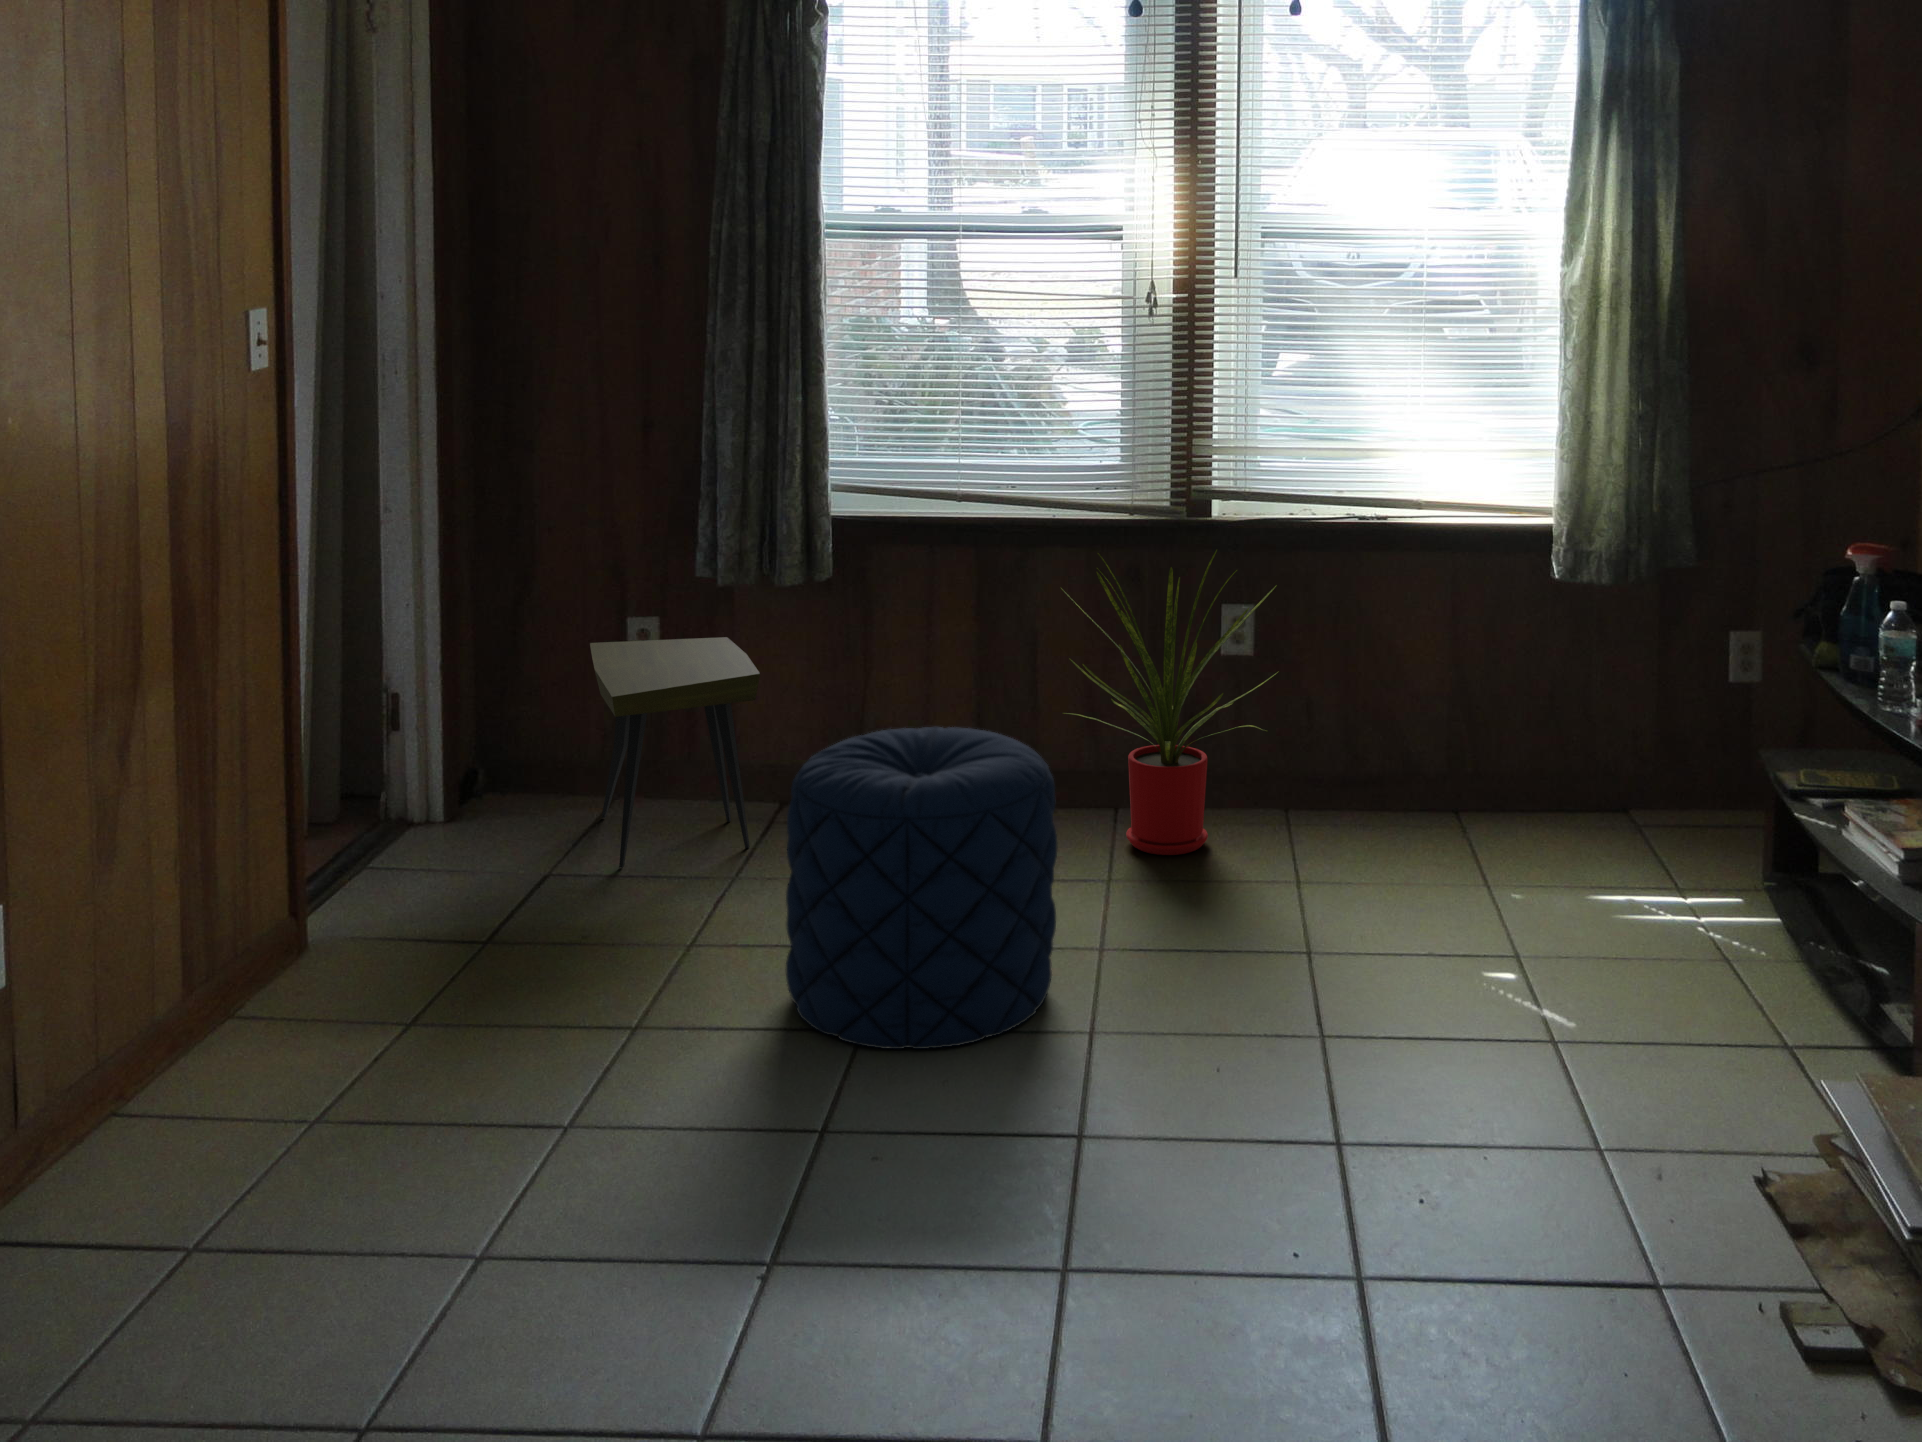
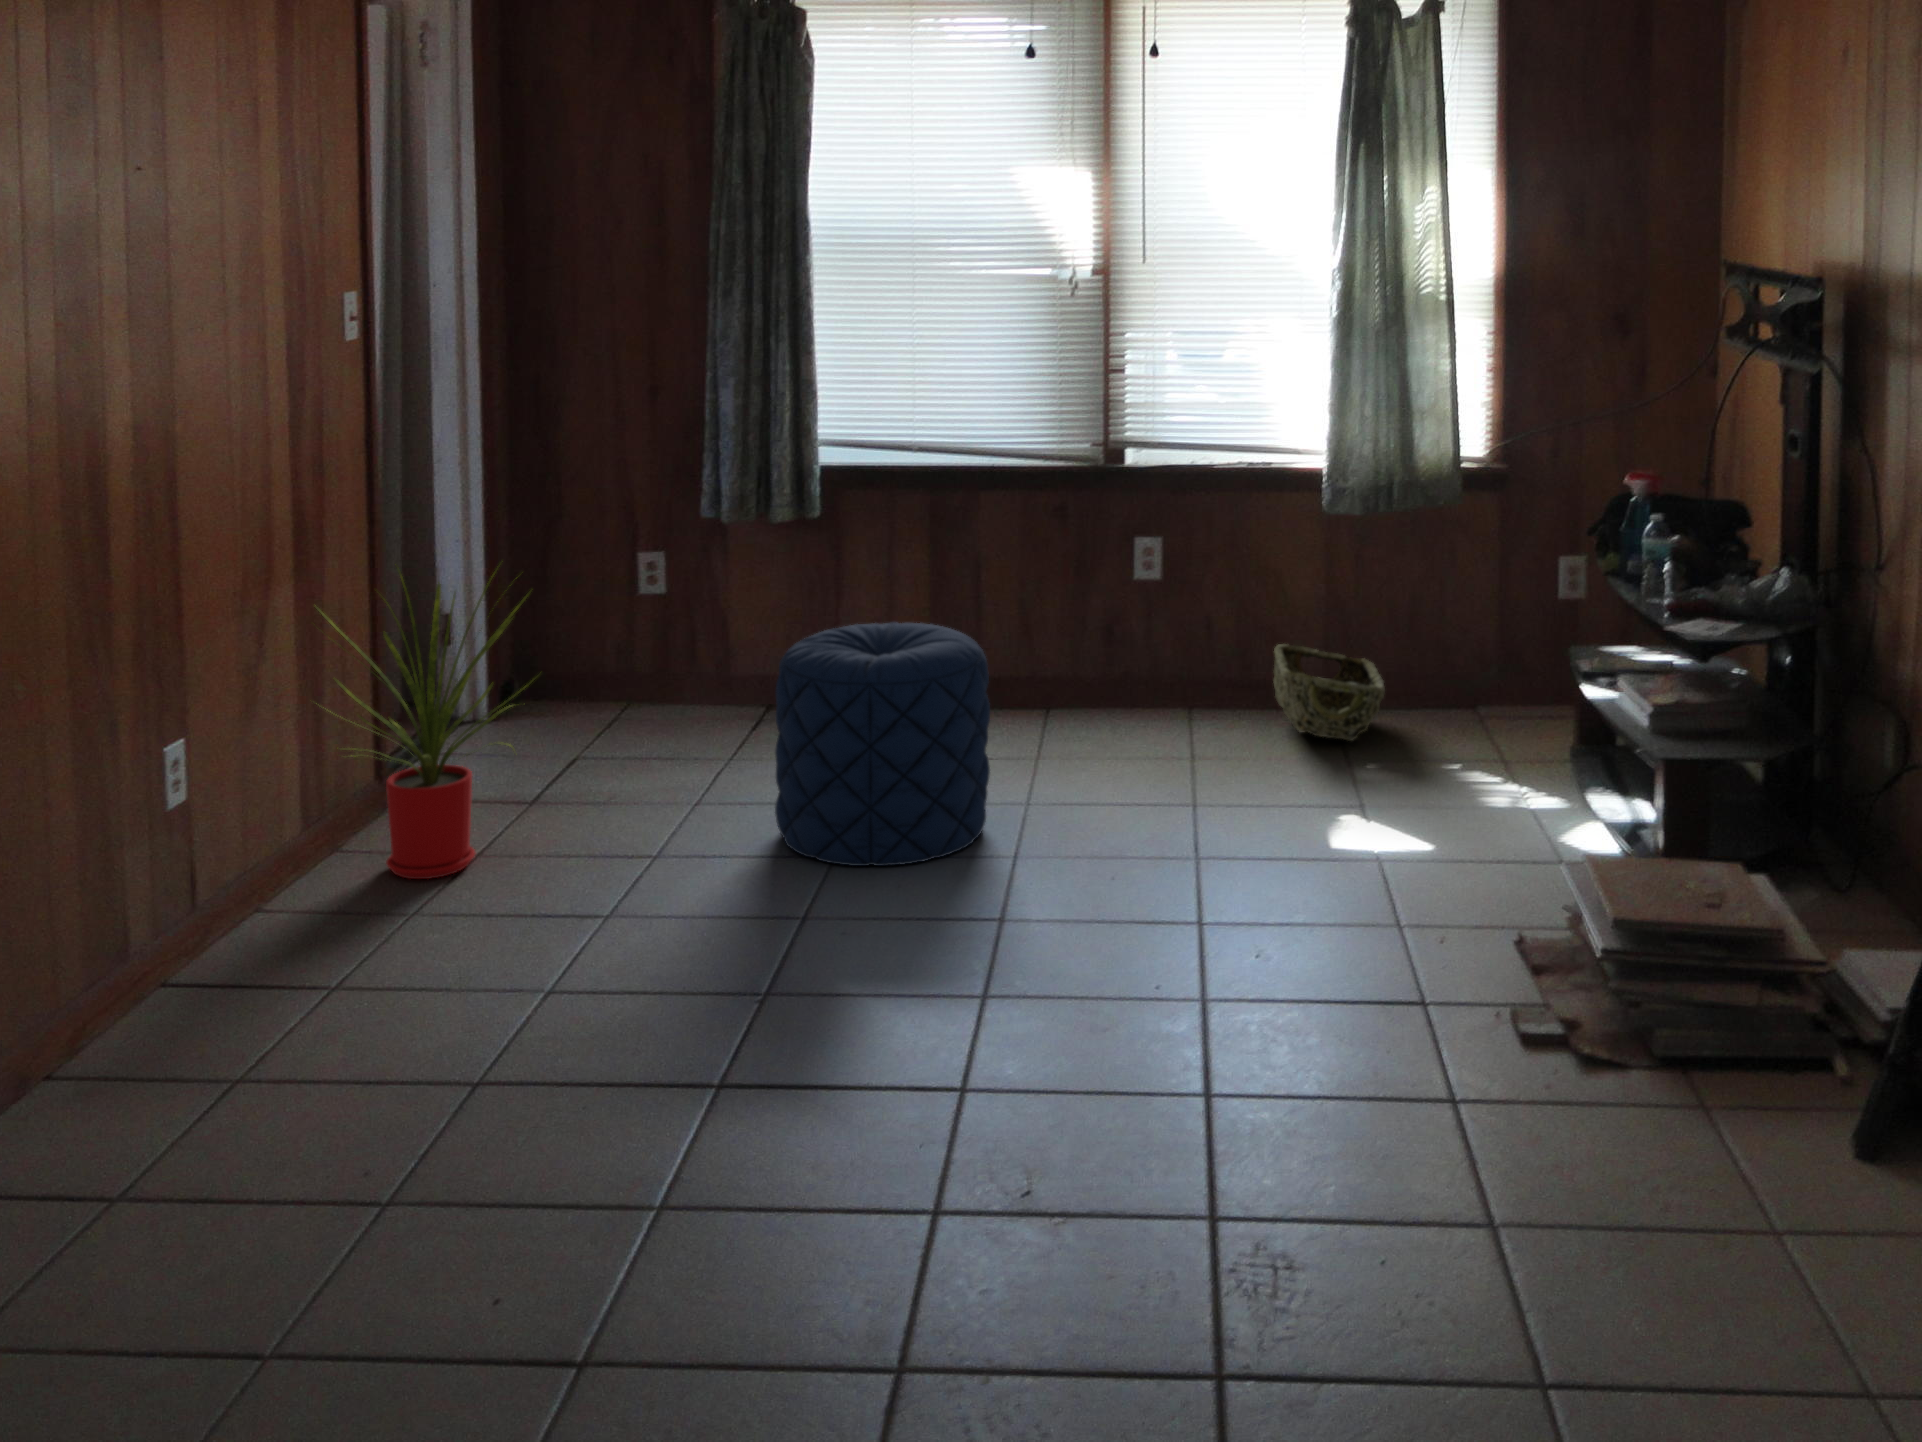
house plant: present [1061,550,1279,855] -> present [316,572,532,879]
side table: present [590,637,760,868] -> none [611,566,753,749]
woven basket: none [1390,735,1533,862] -> present [1273,644,1385,741]

